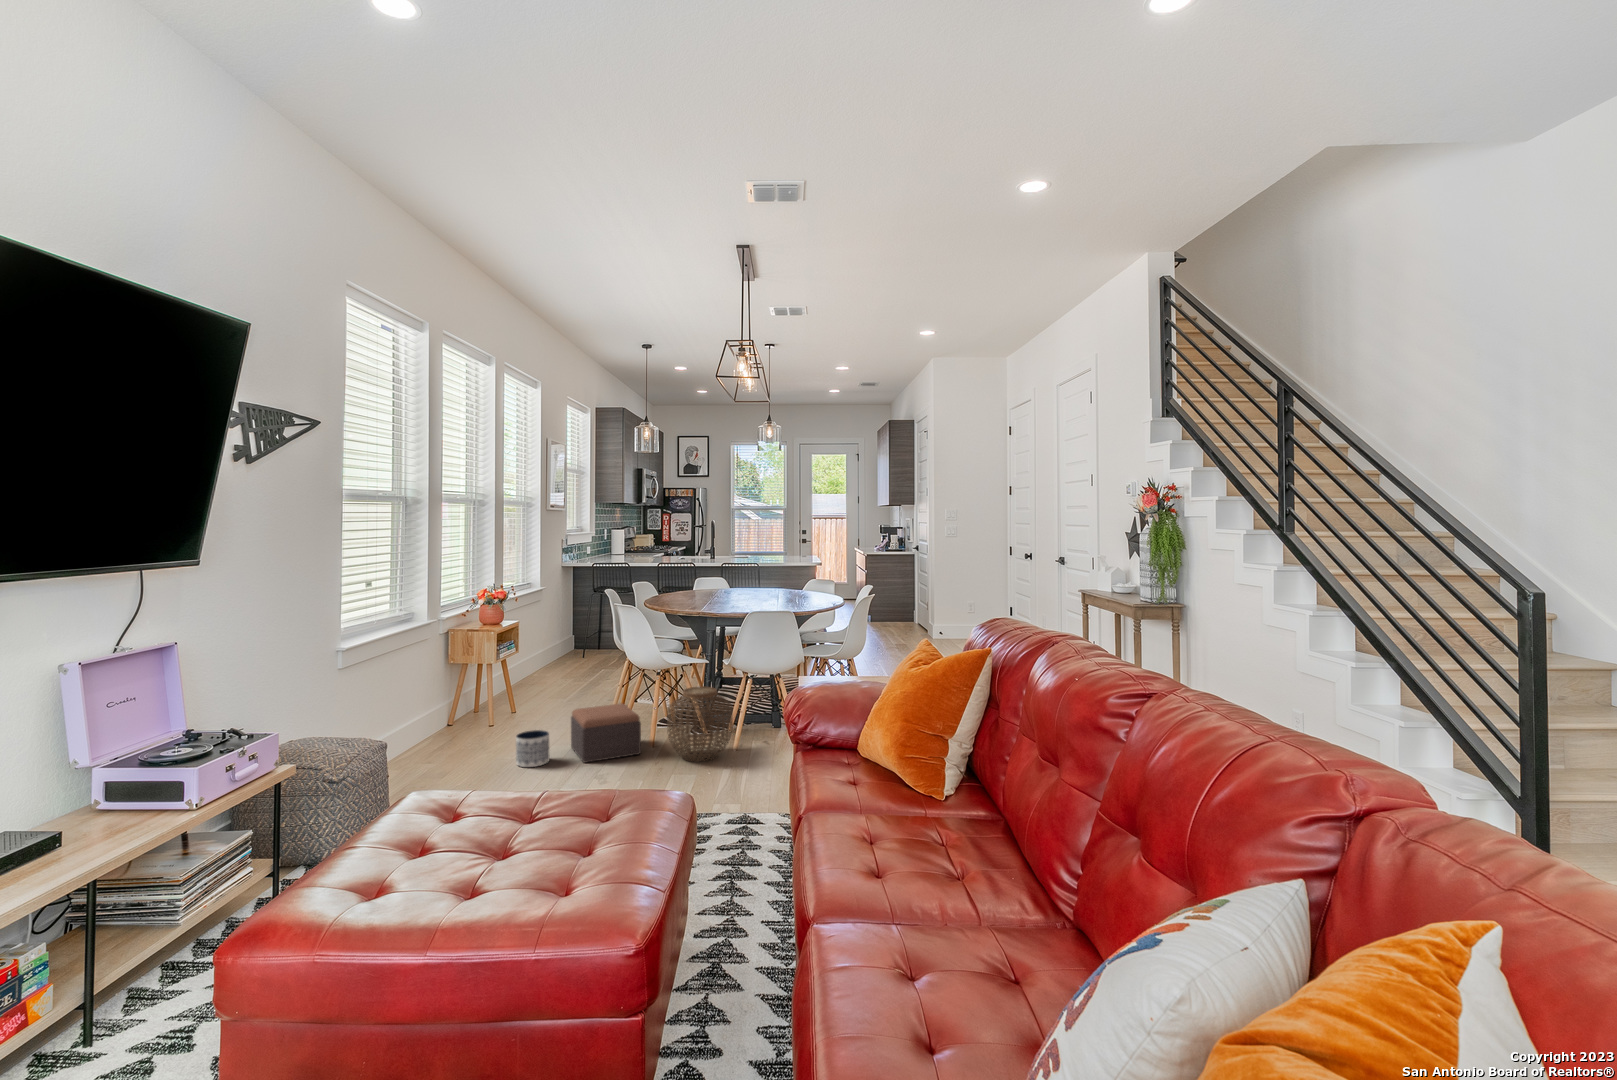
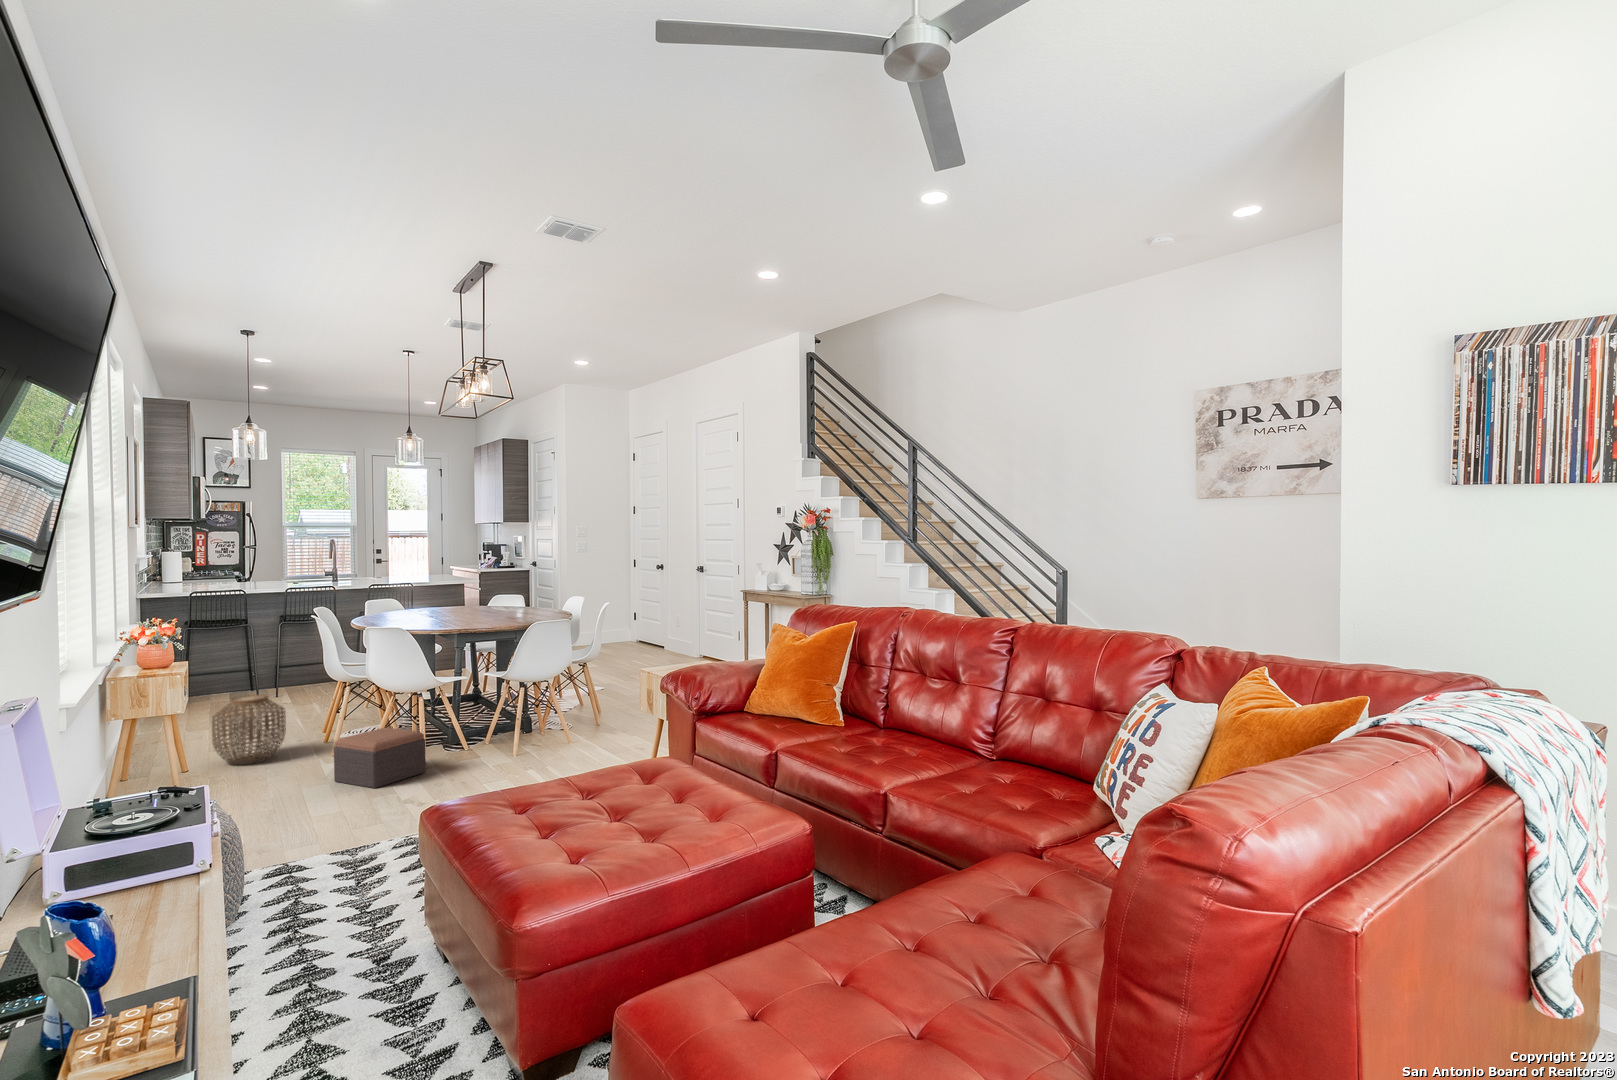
woven basket: present [667,686,733,762] -> present [212,695,286,765]
planter: present [516,730,549,767] -> none [293,763,333,804]

